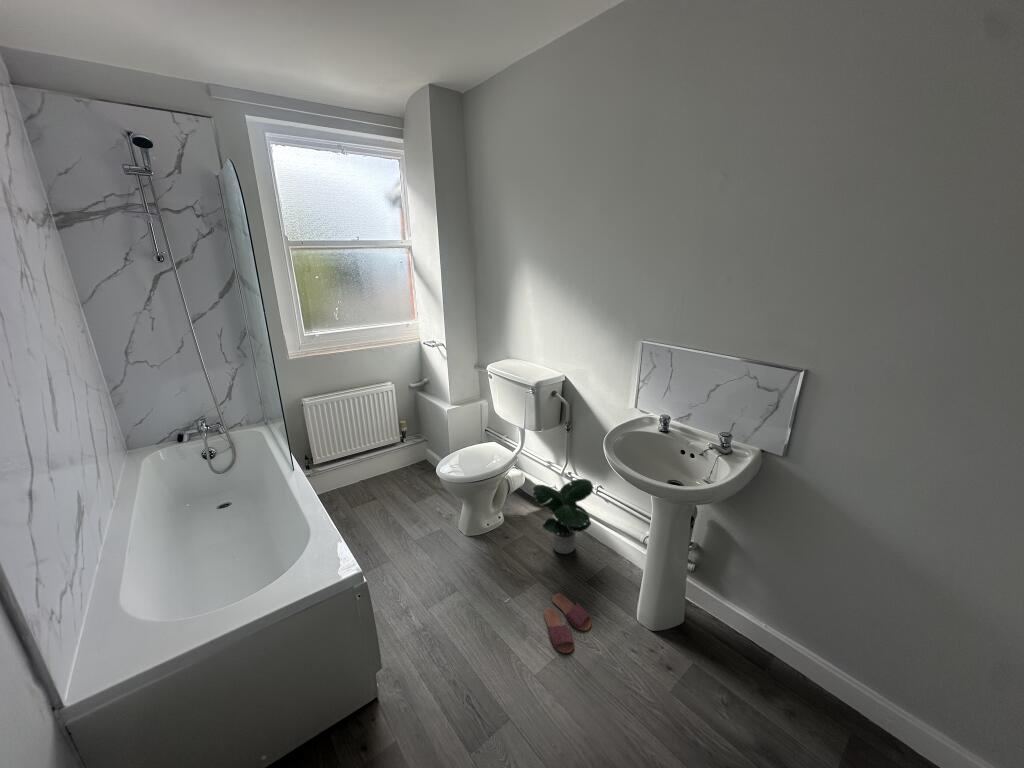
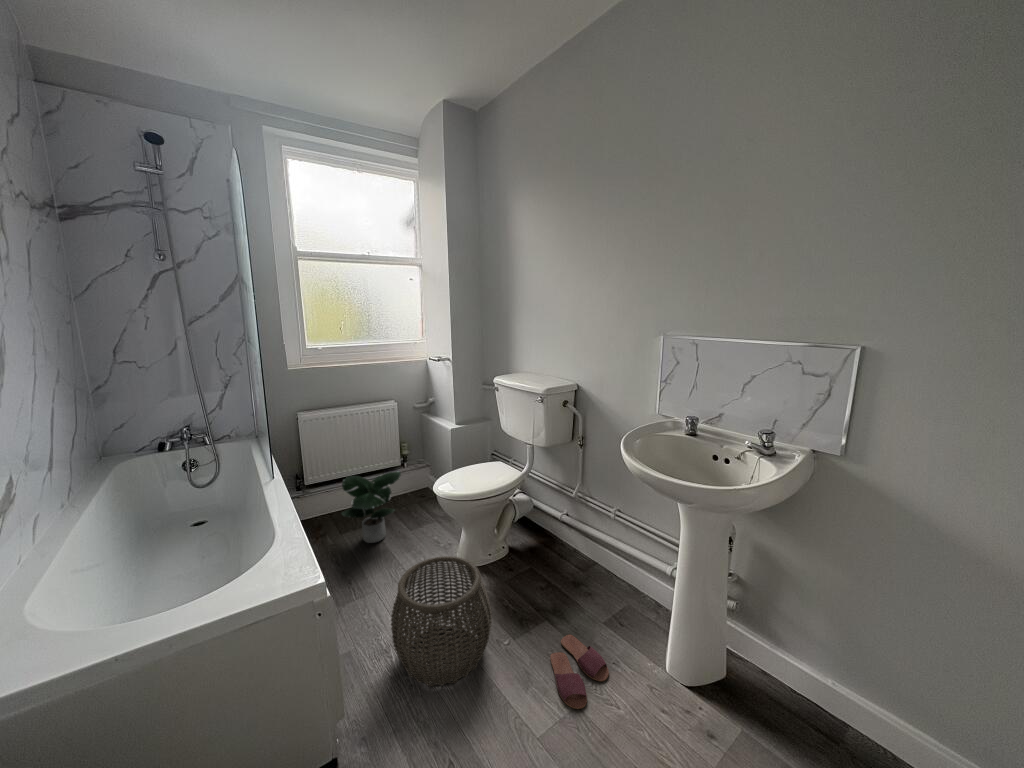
potted plant: present [533,479,593,554] -> present [342,472,401,543]
woven basket: none [410,534,495,640] -> present [391,556,492,686]

